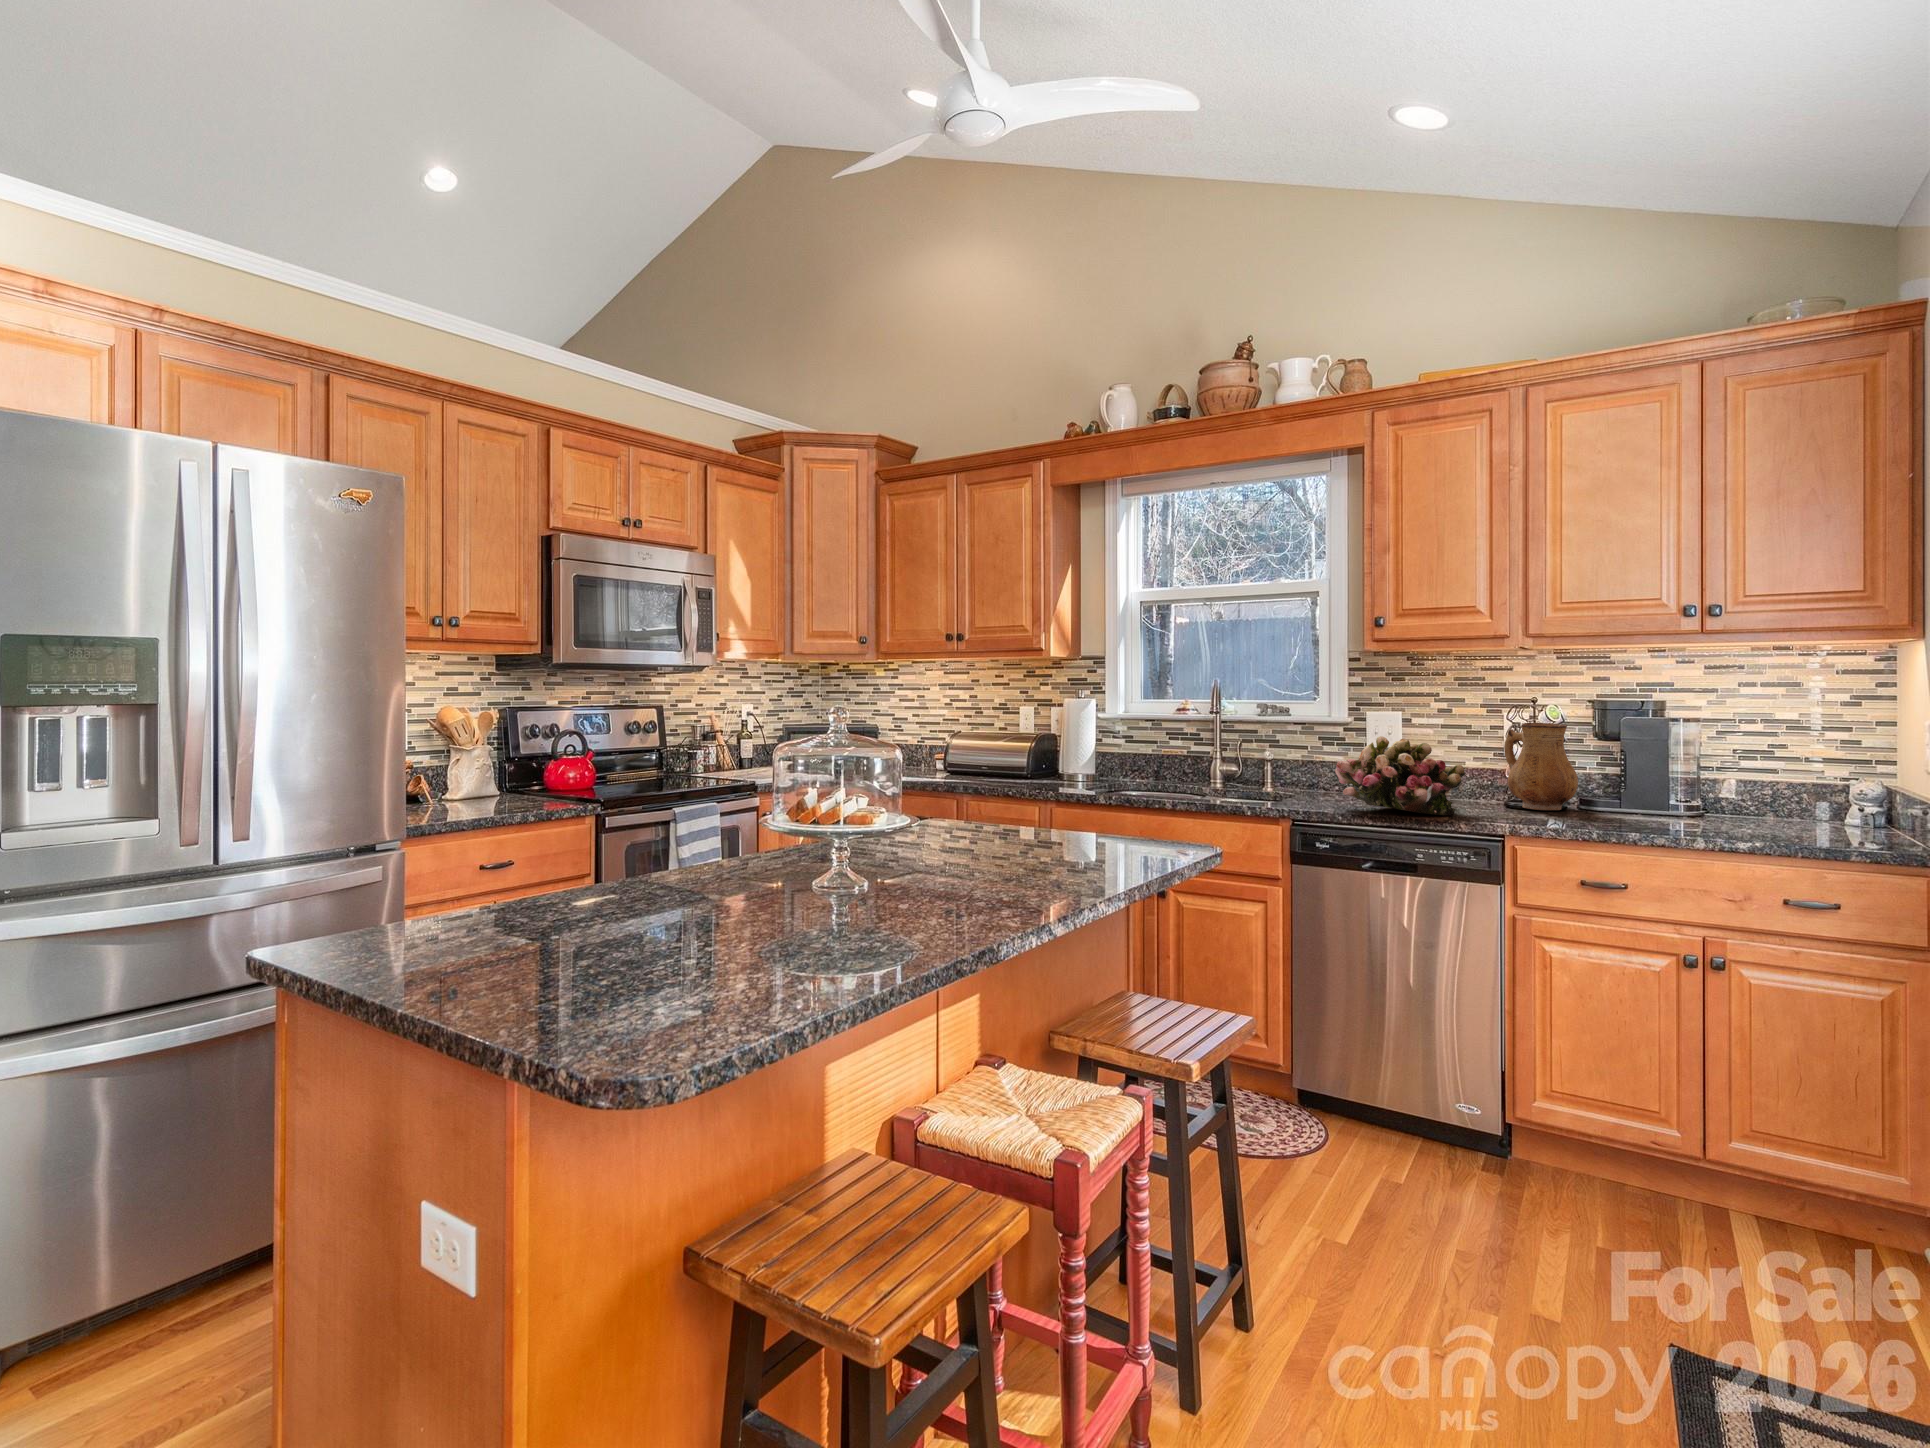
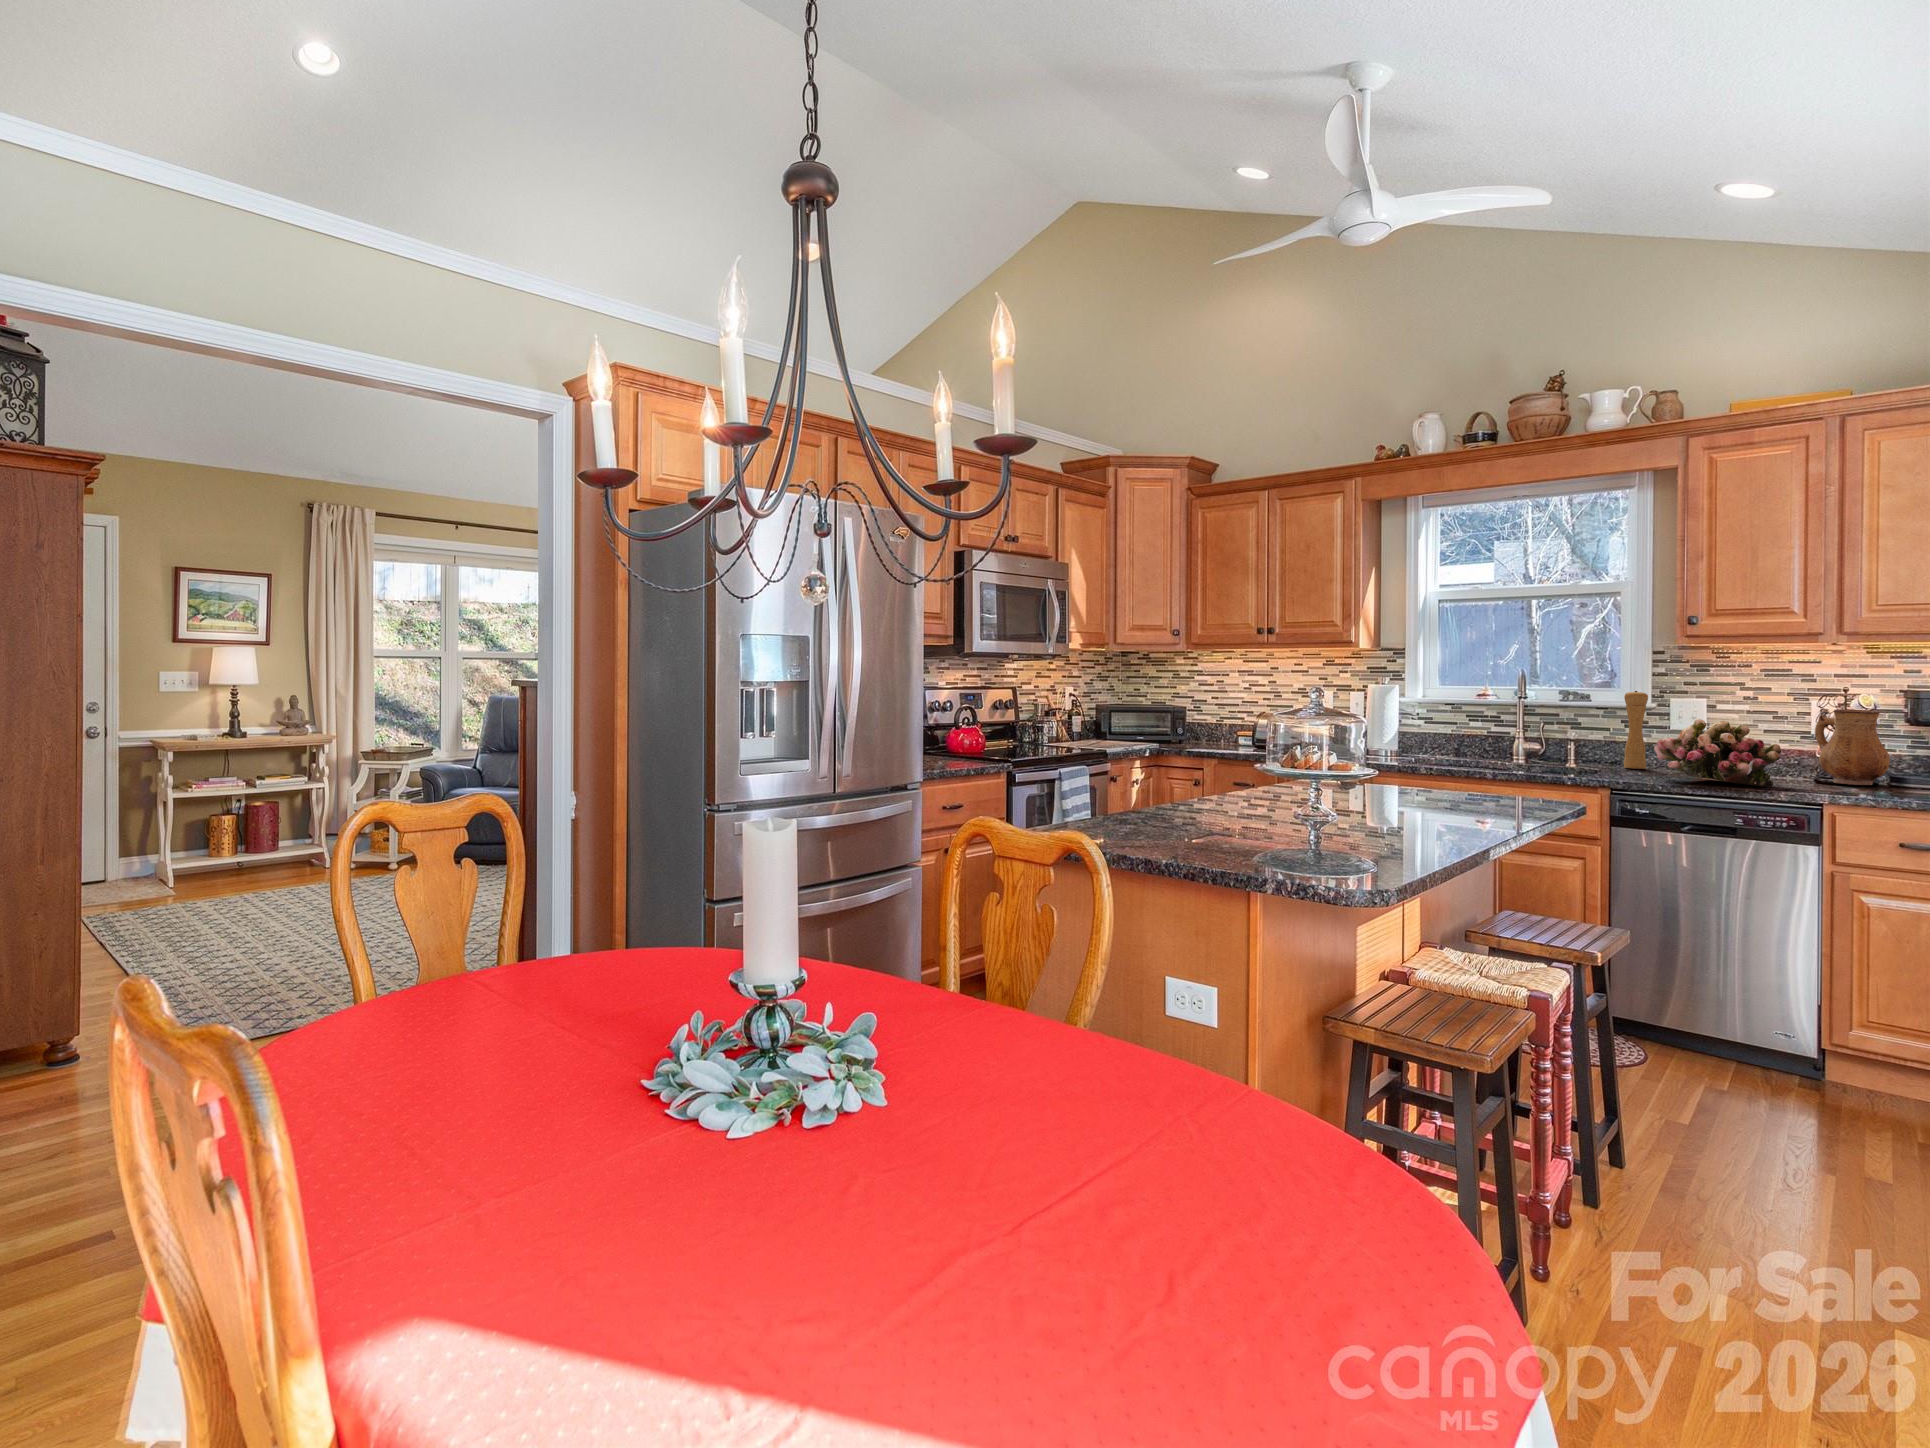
pepper mill: none [1315,703,1339,793] -> present [1624,691,1648,769]

